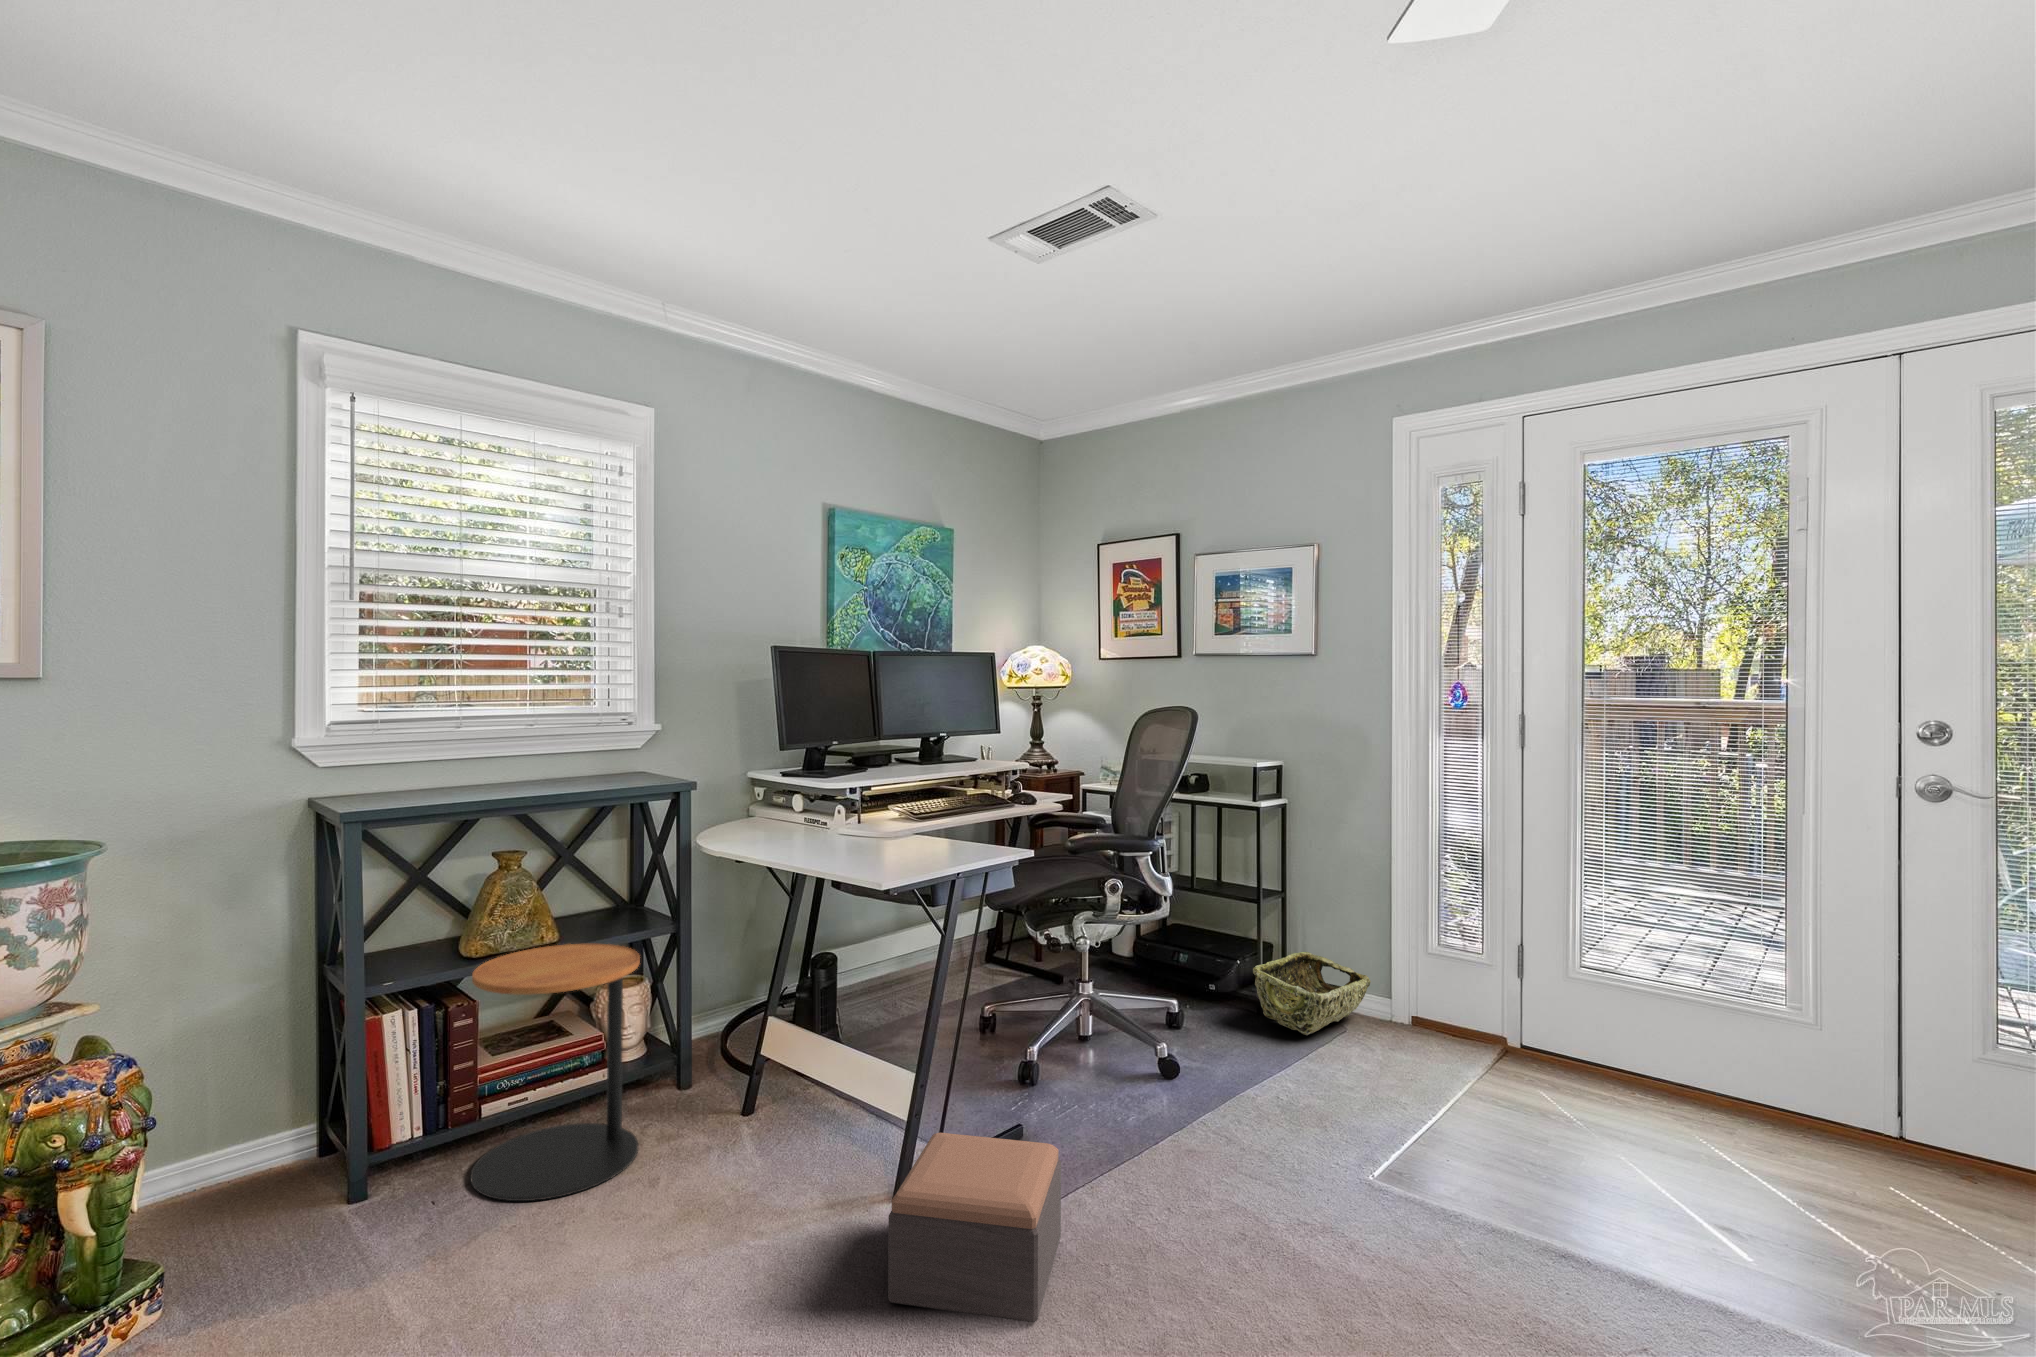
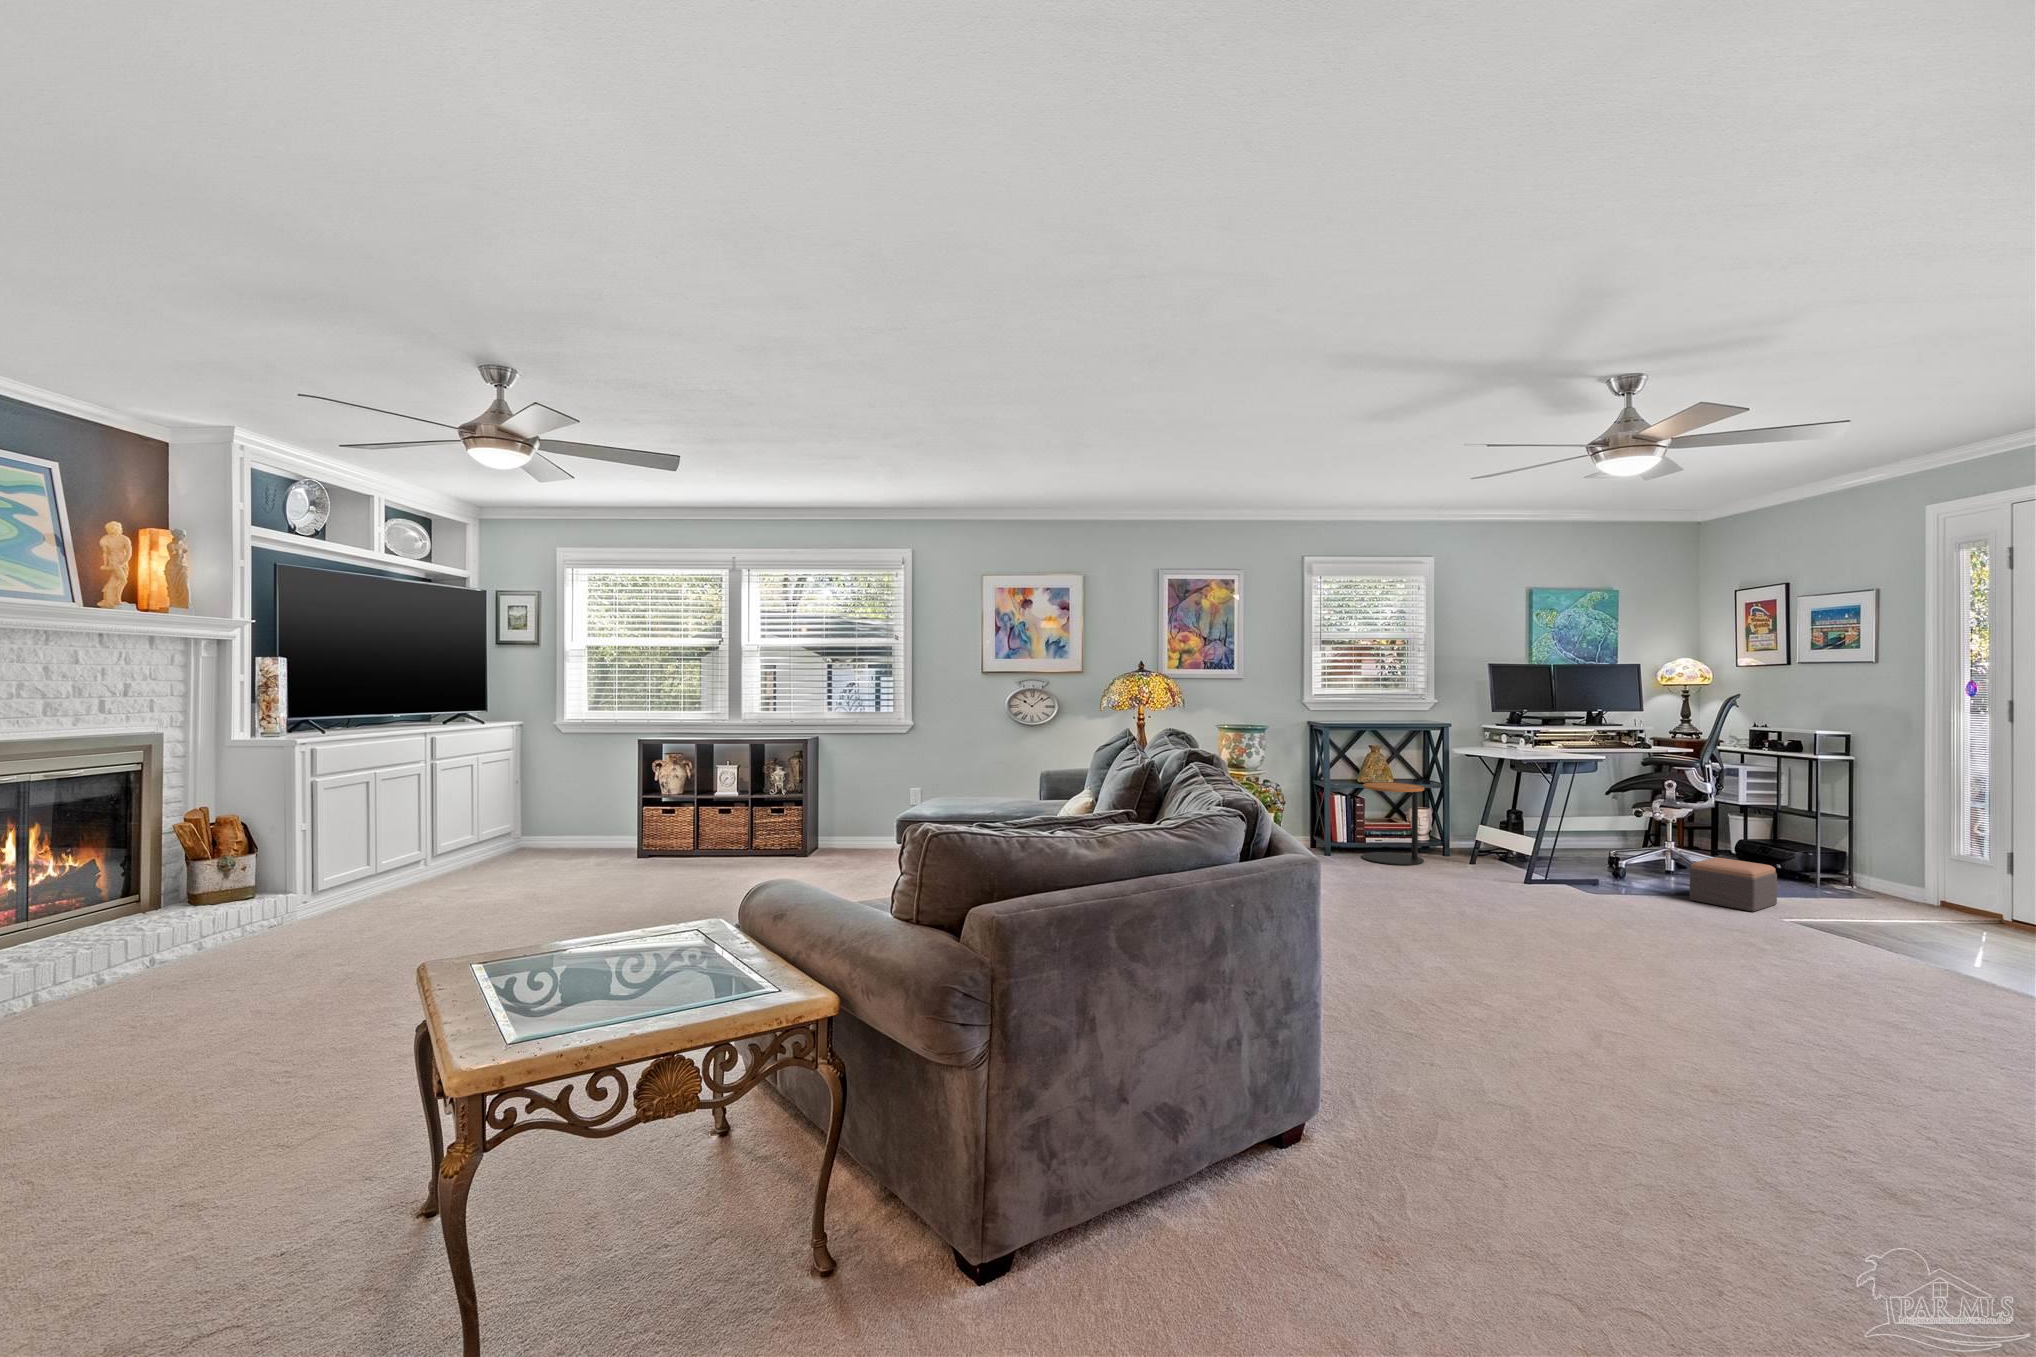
woven basket: present [1253,952,1371,1035] -> none [1796,851,1901,892]
footstool: present [888,1133,1061,1322] -> present [1690,857,1777,912]

